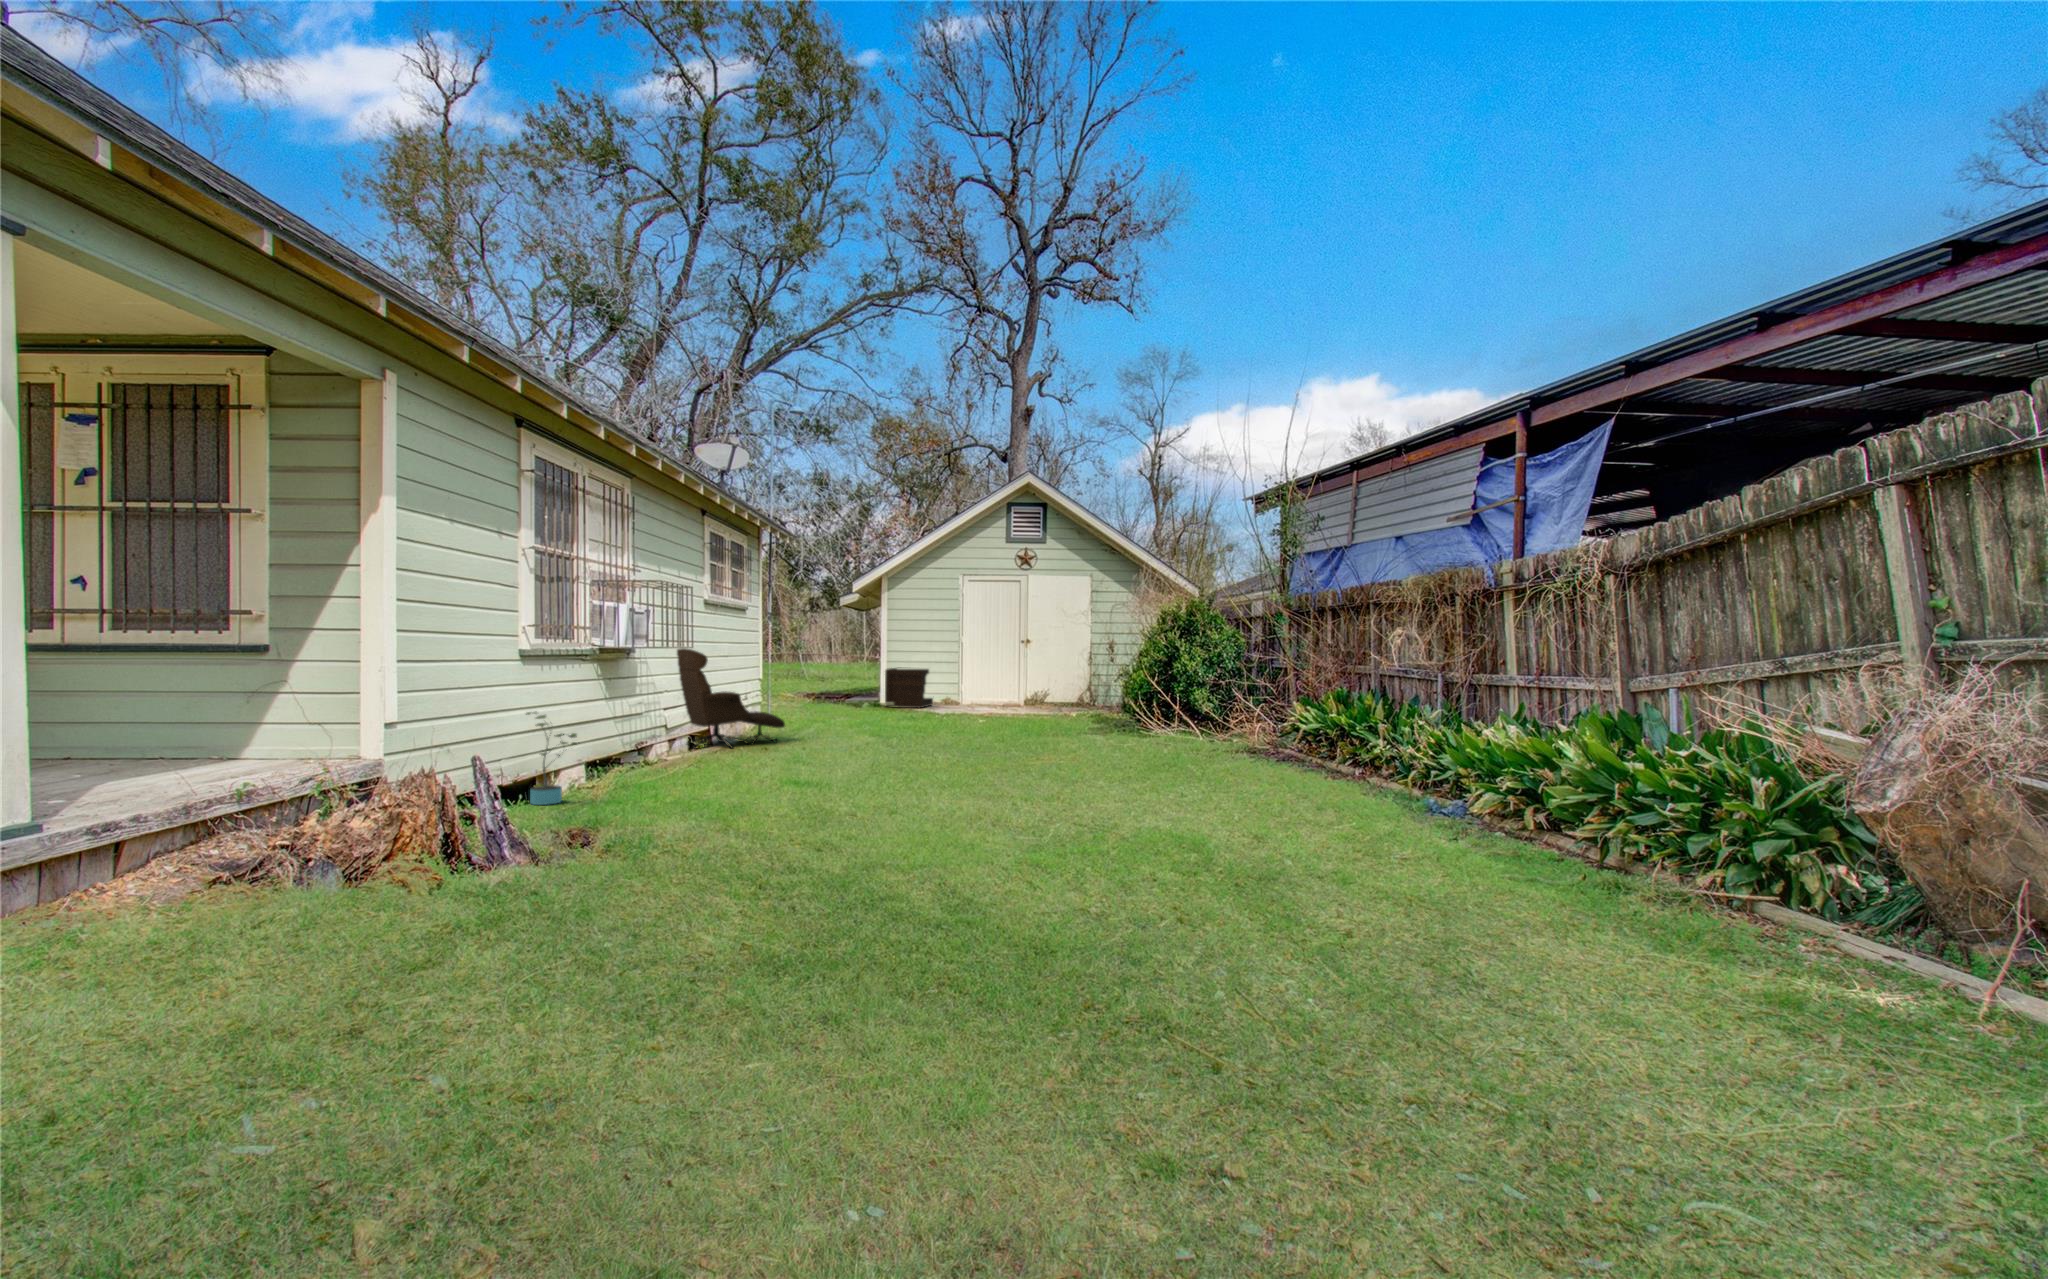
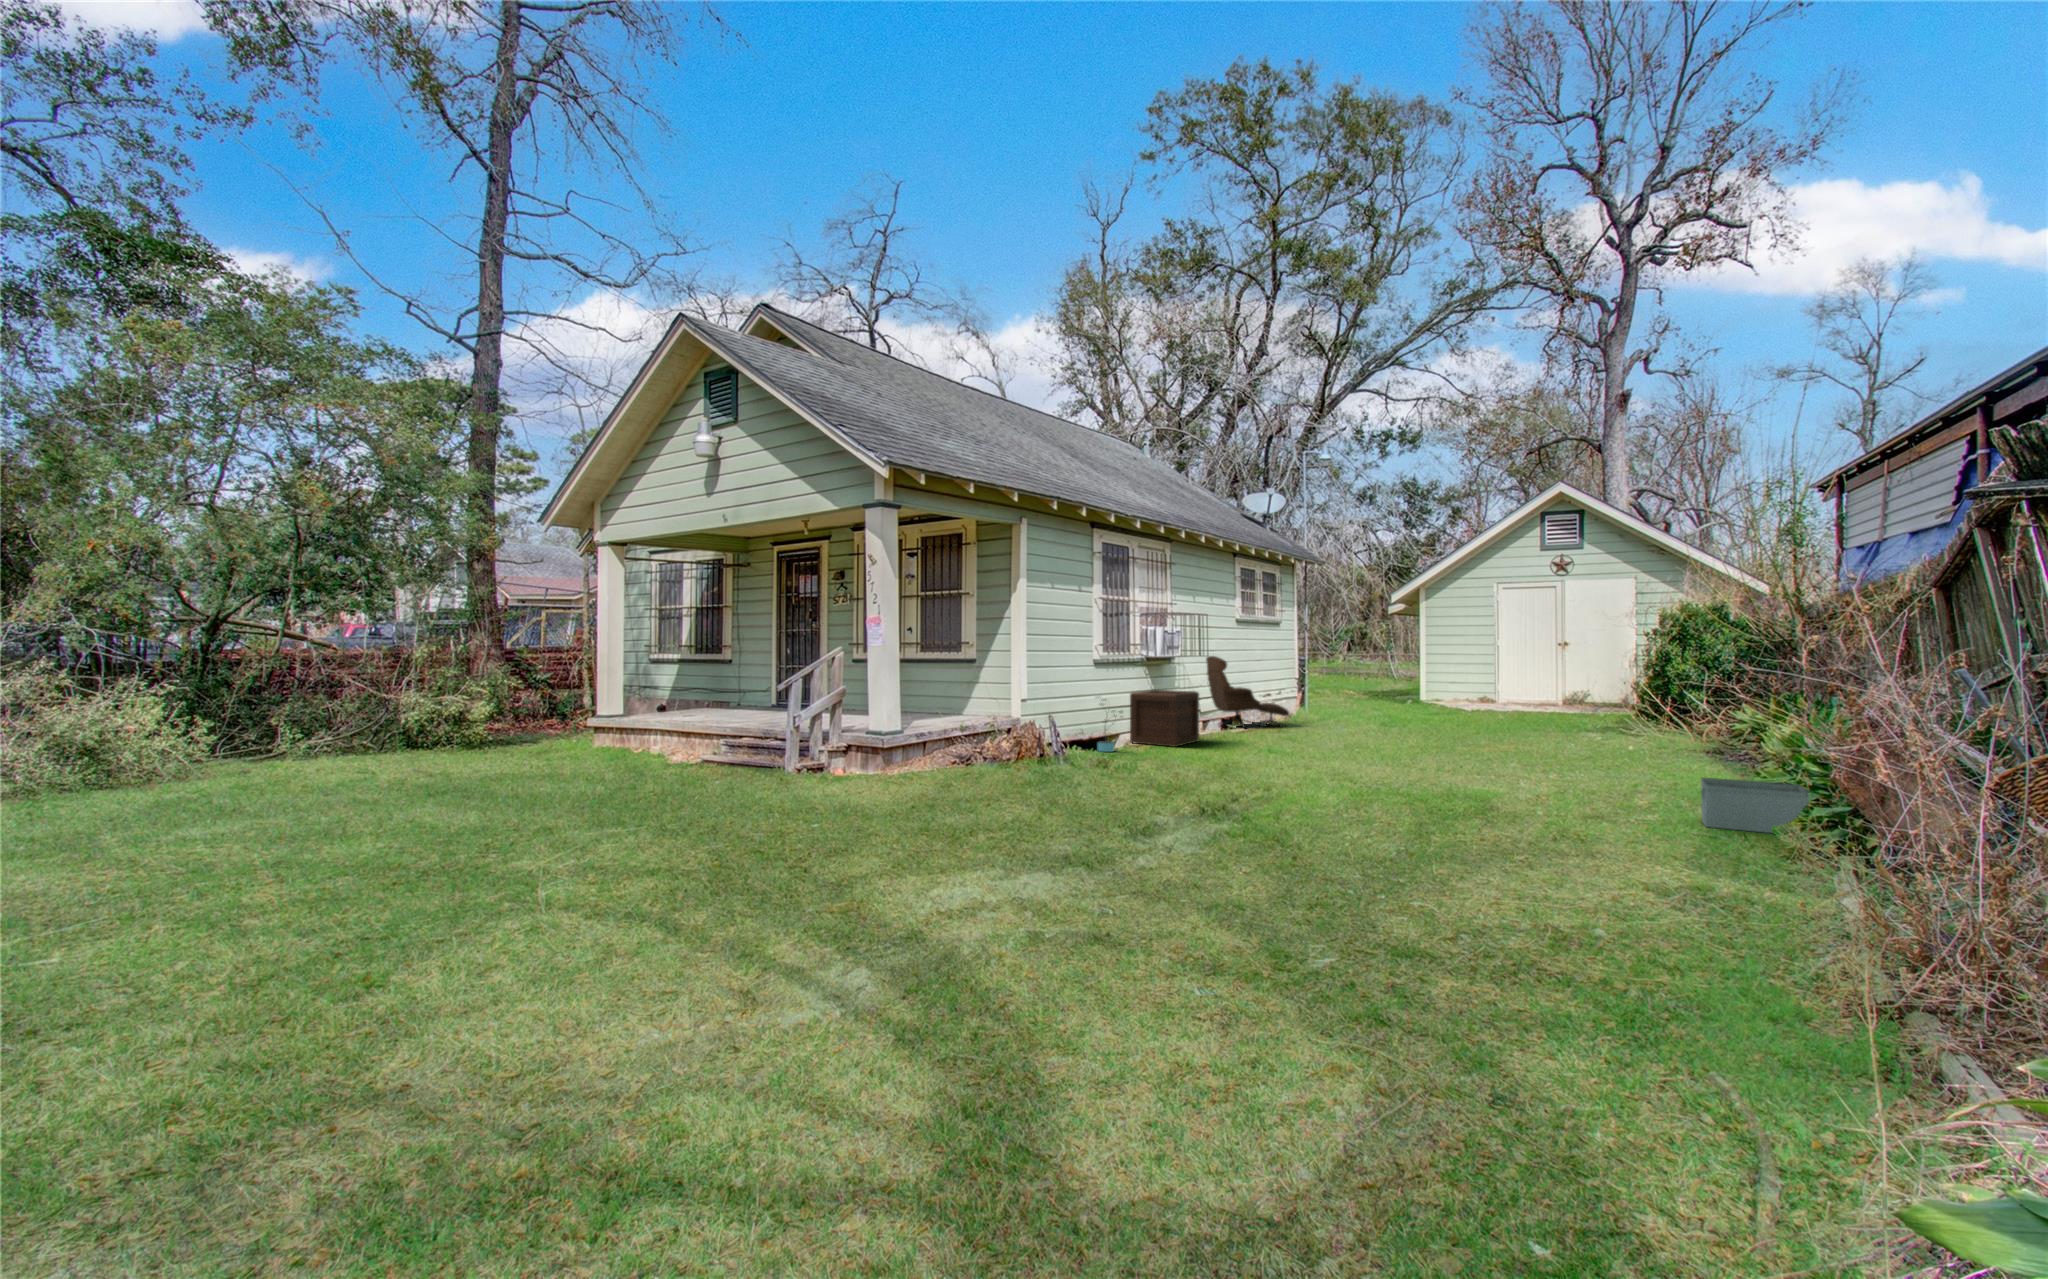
wooden crate: present [885,668,933,708] -> present [1130,690,1199,747]
storage bin: none [1361,776,1471,834] -> present [1701,778,1809,833]

